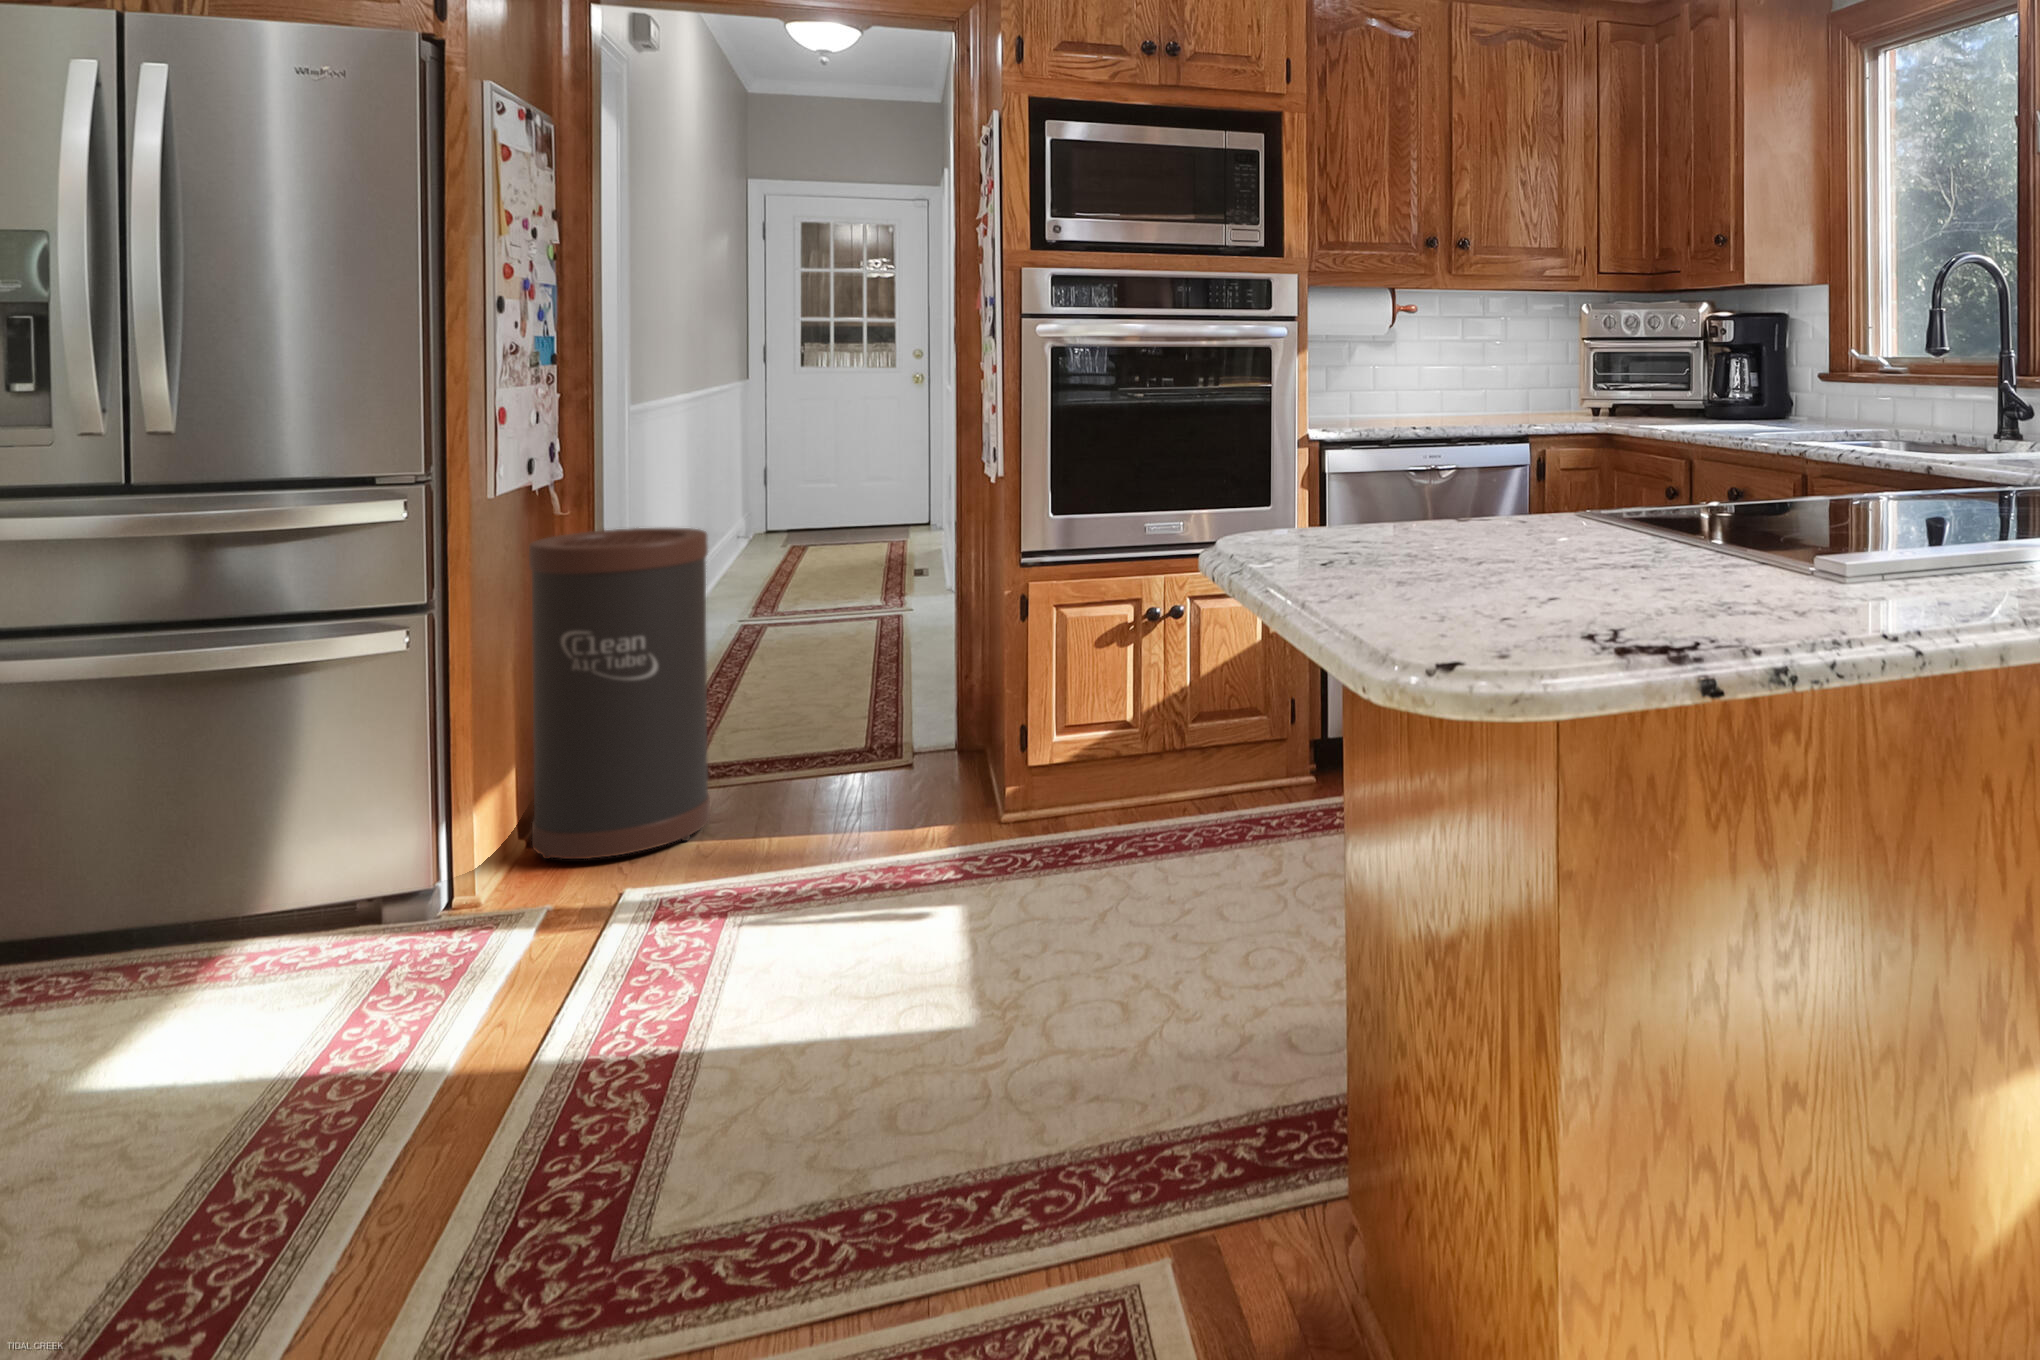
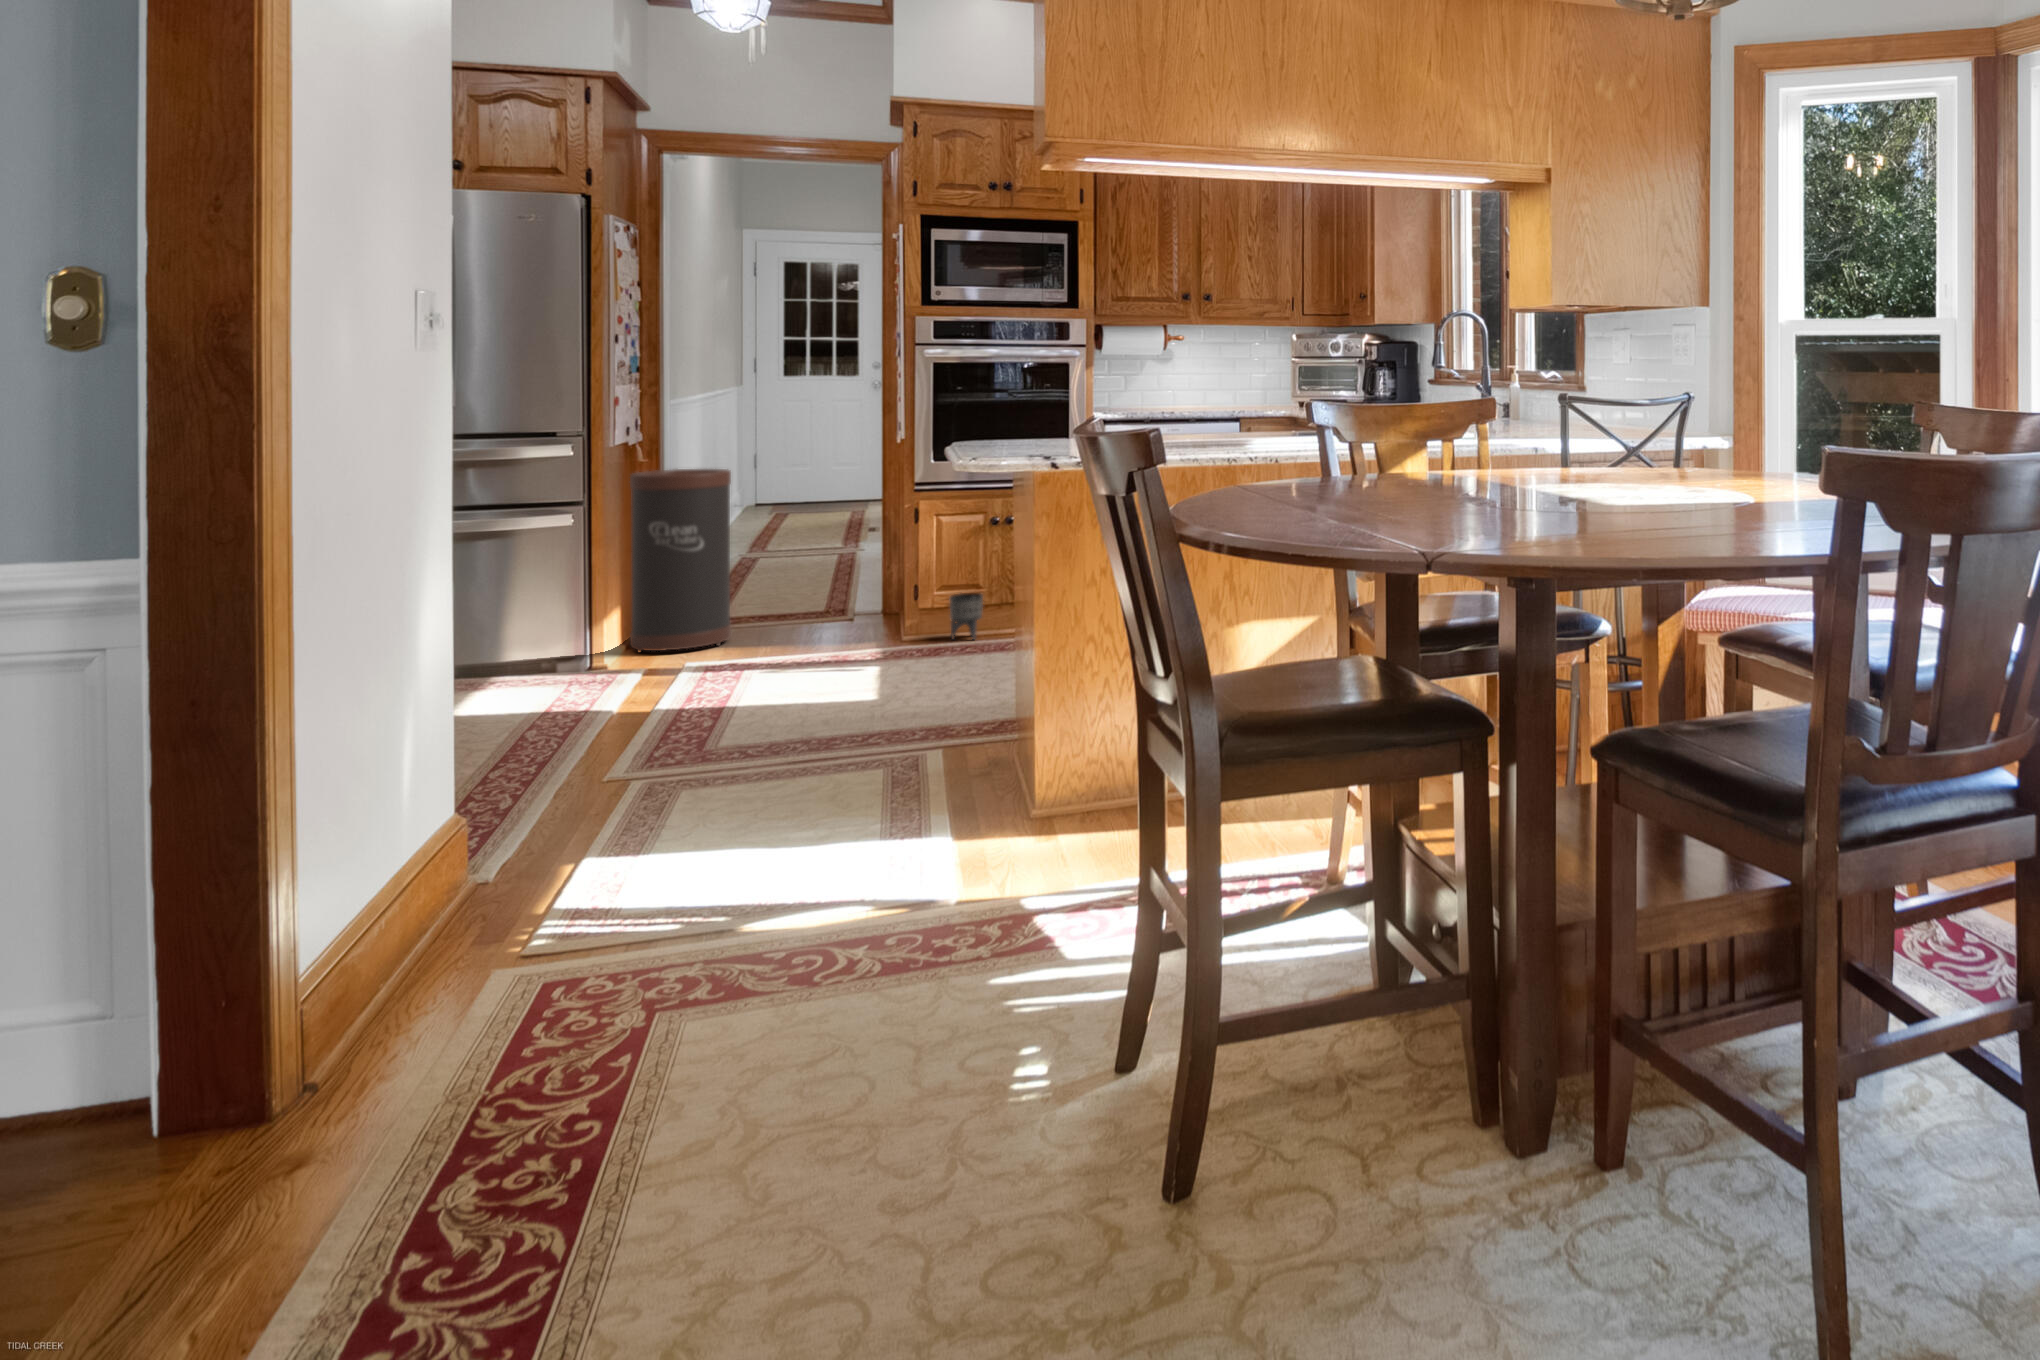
planter: none [1083,741,1139,828] -> present [950,593,983,639]

